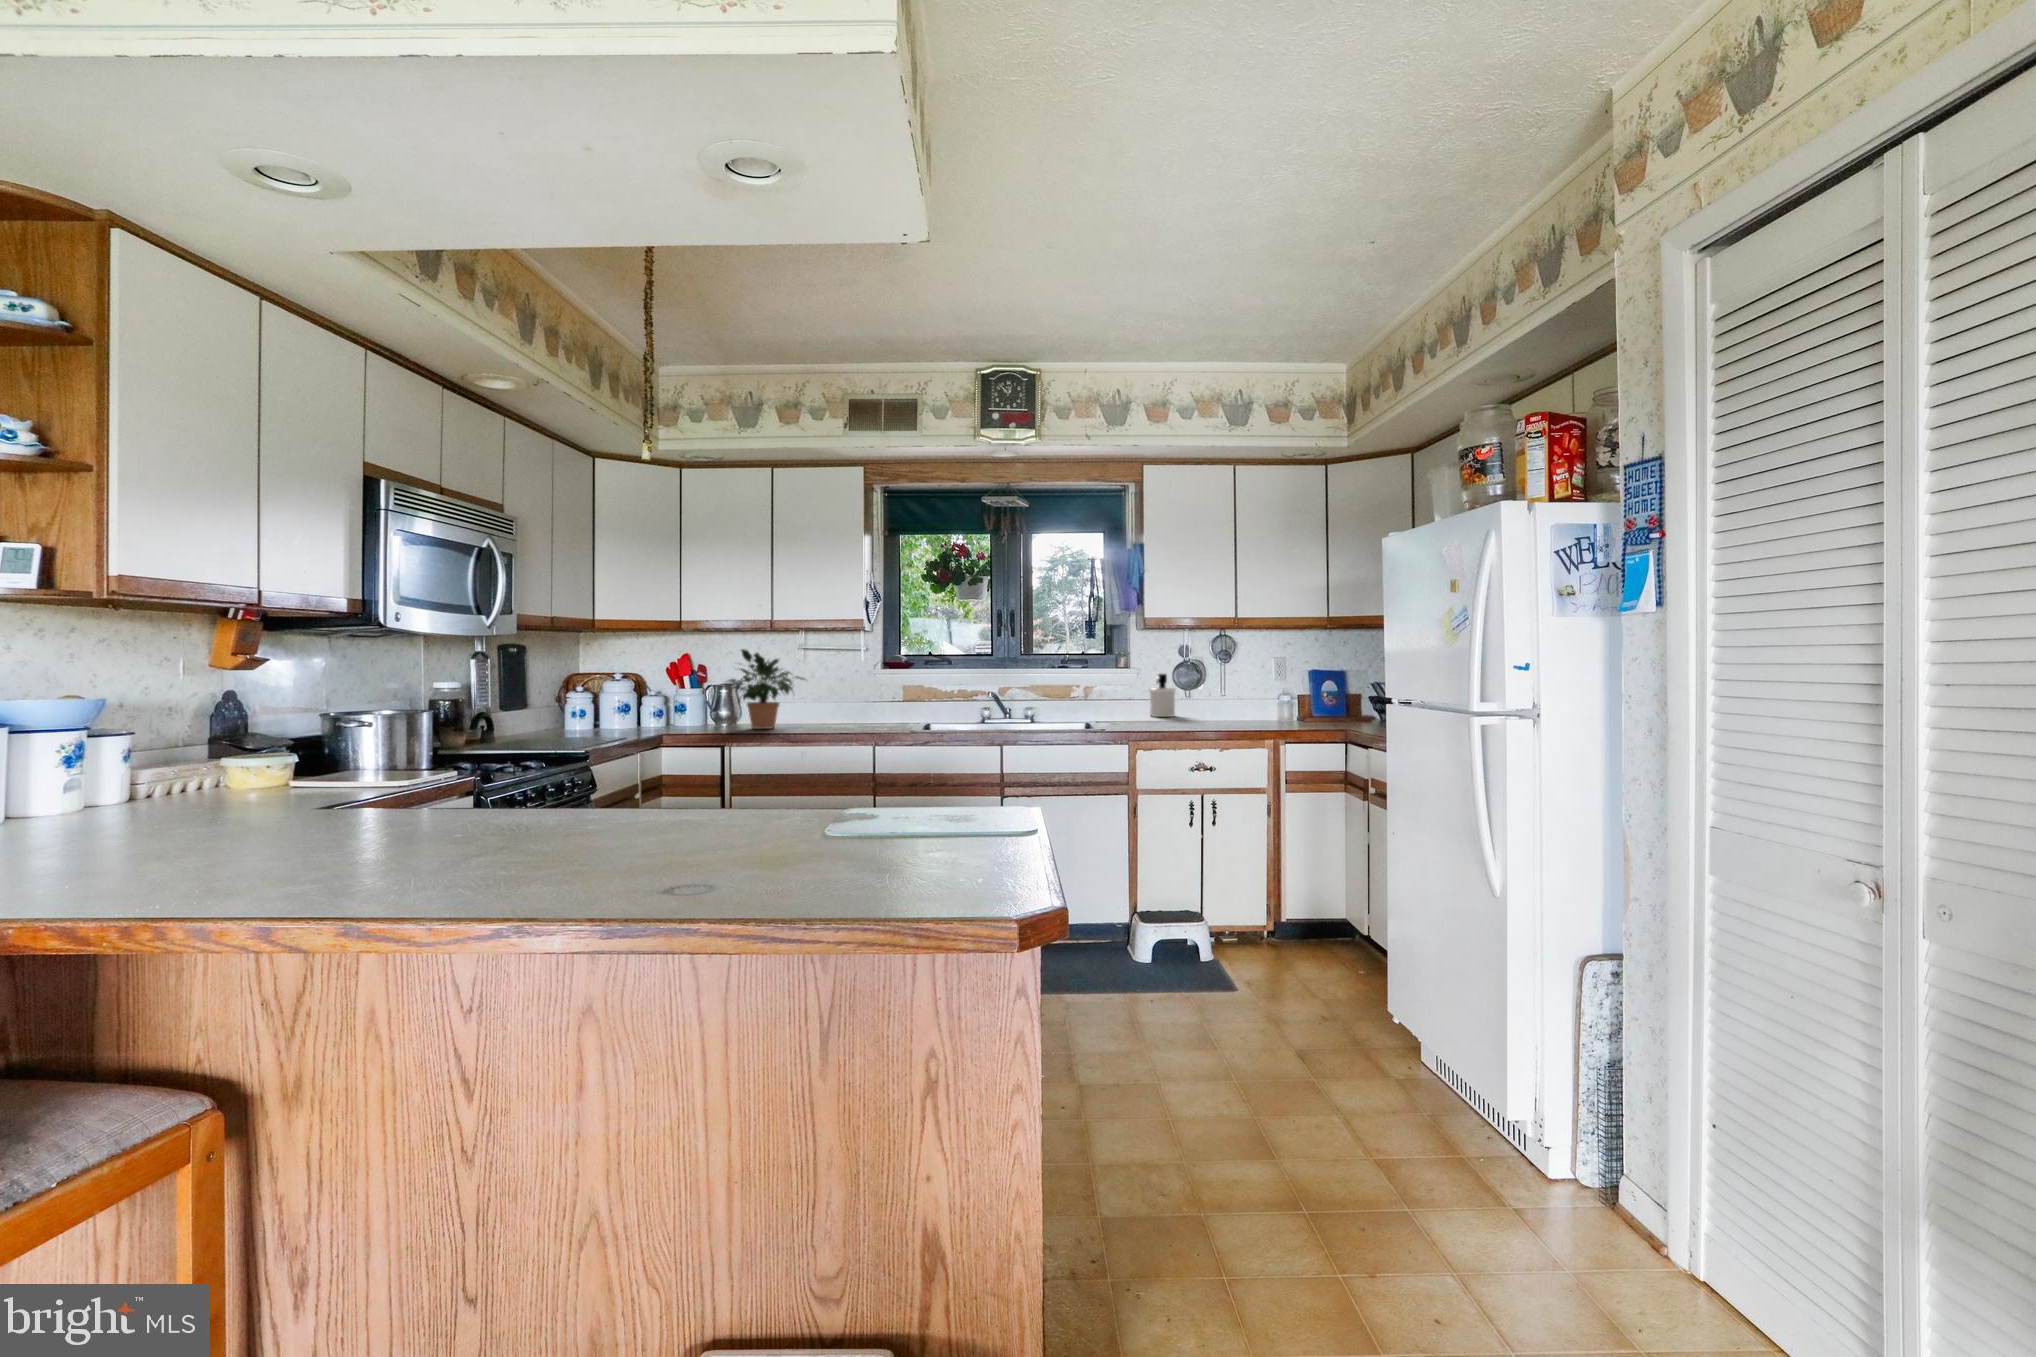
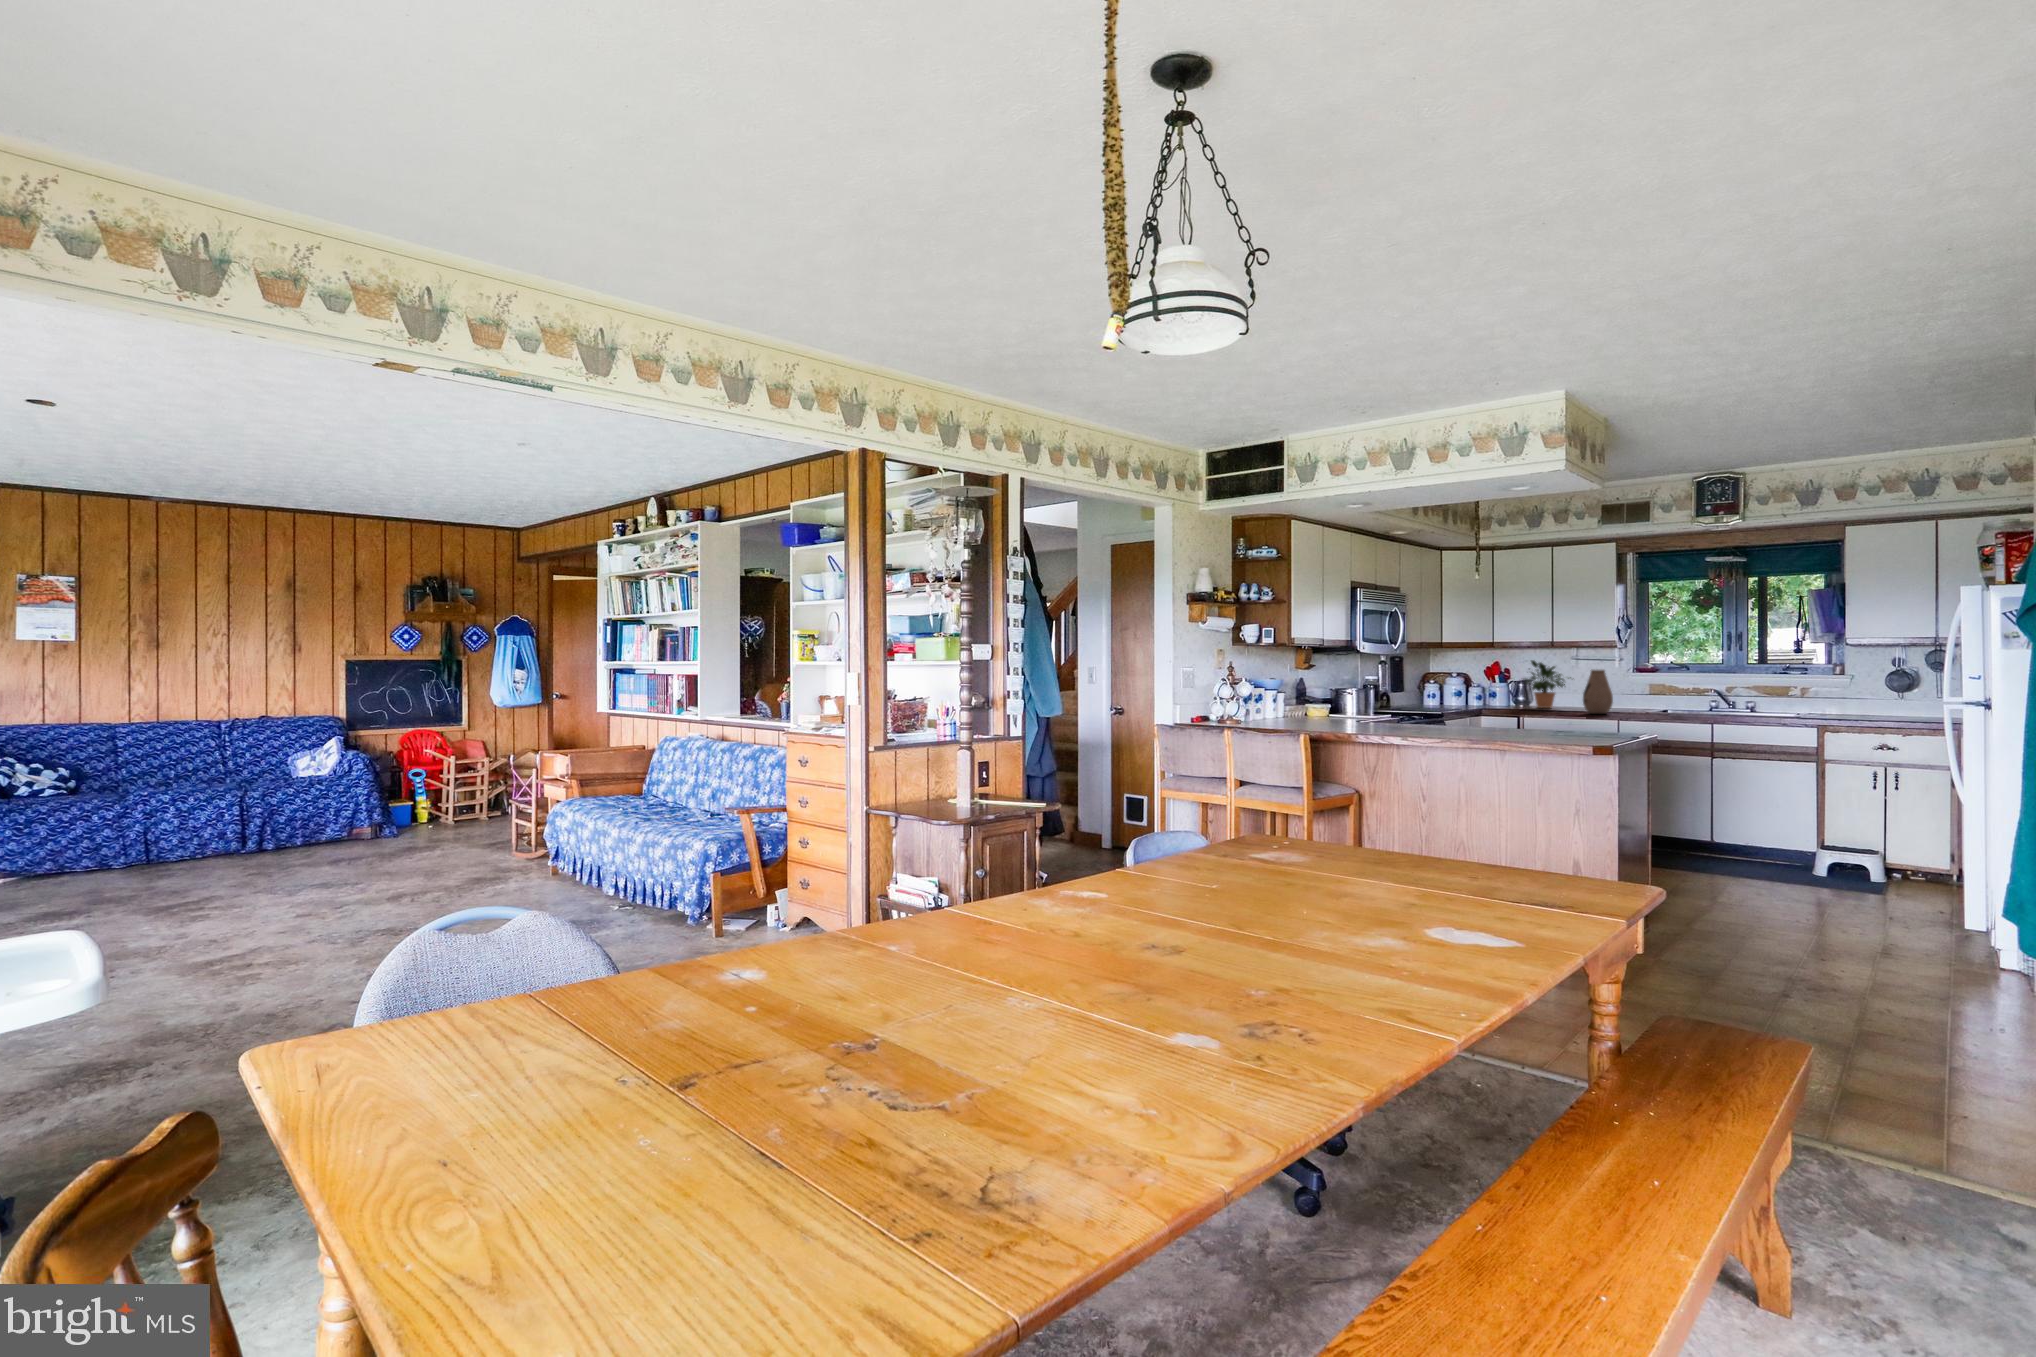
vase: none [825,664,869,737] -> present [1583,670,1613,714]
soap dispenser: present [1149,674,1176,717] -> none [1861,679,1887,711]

